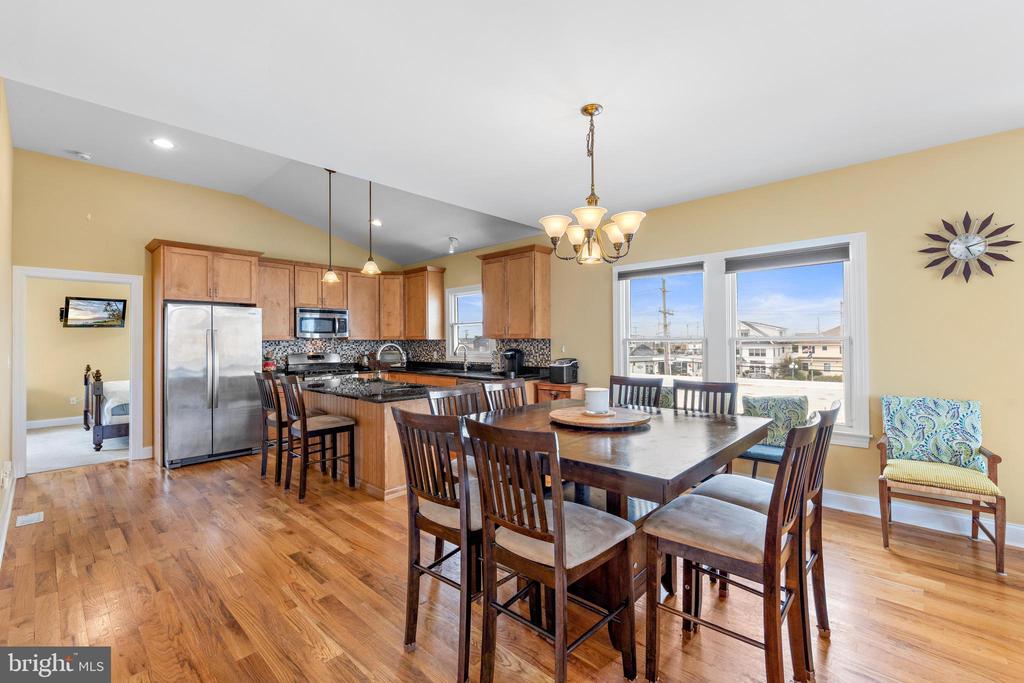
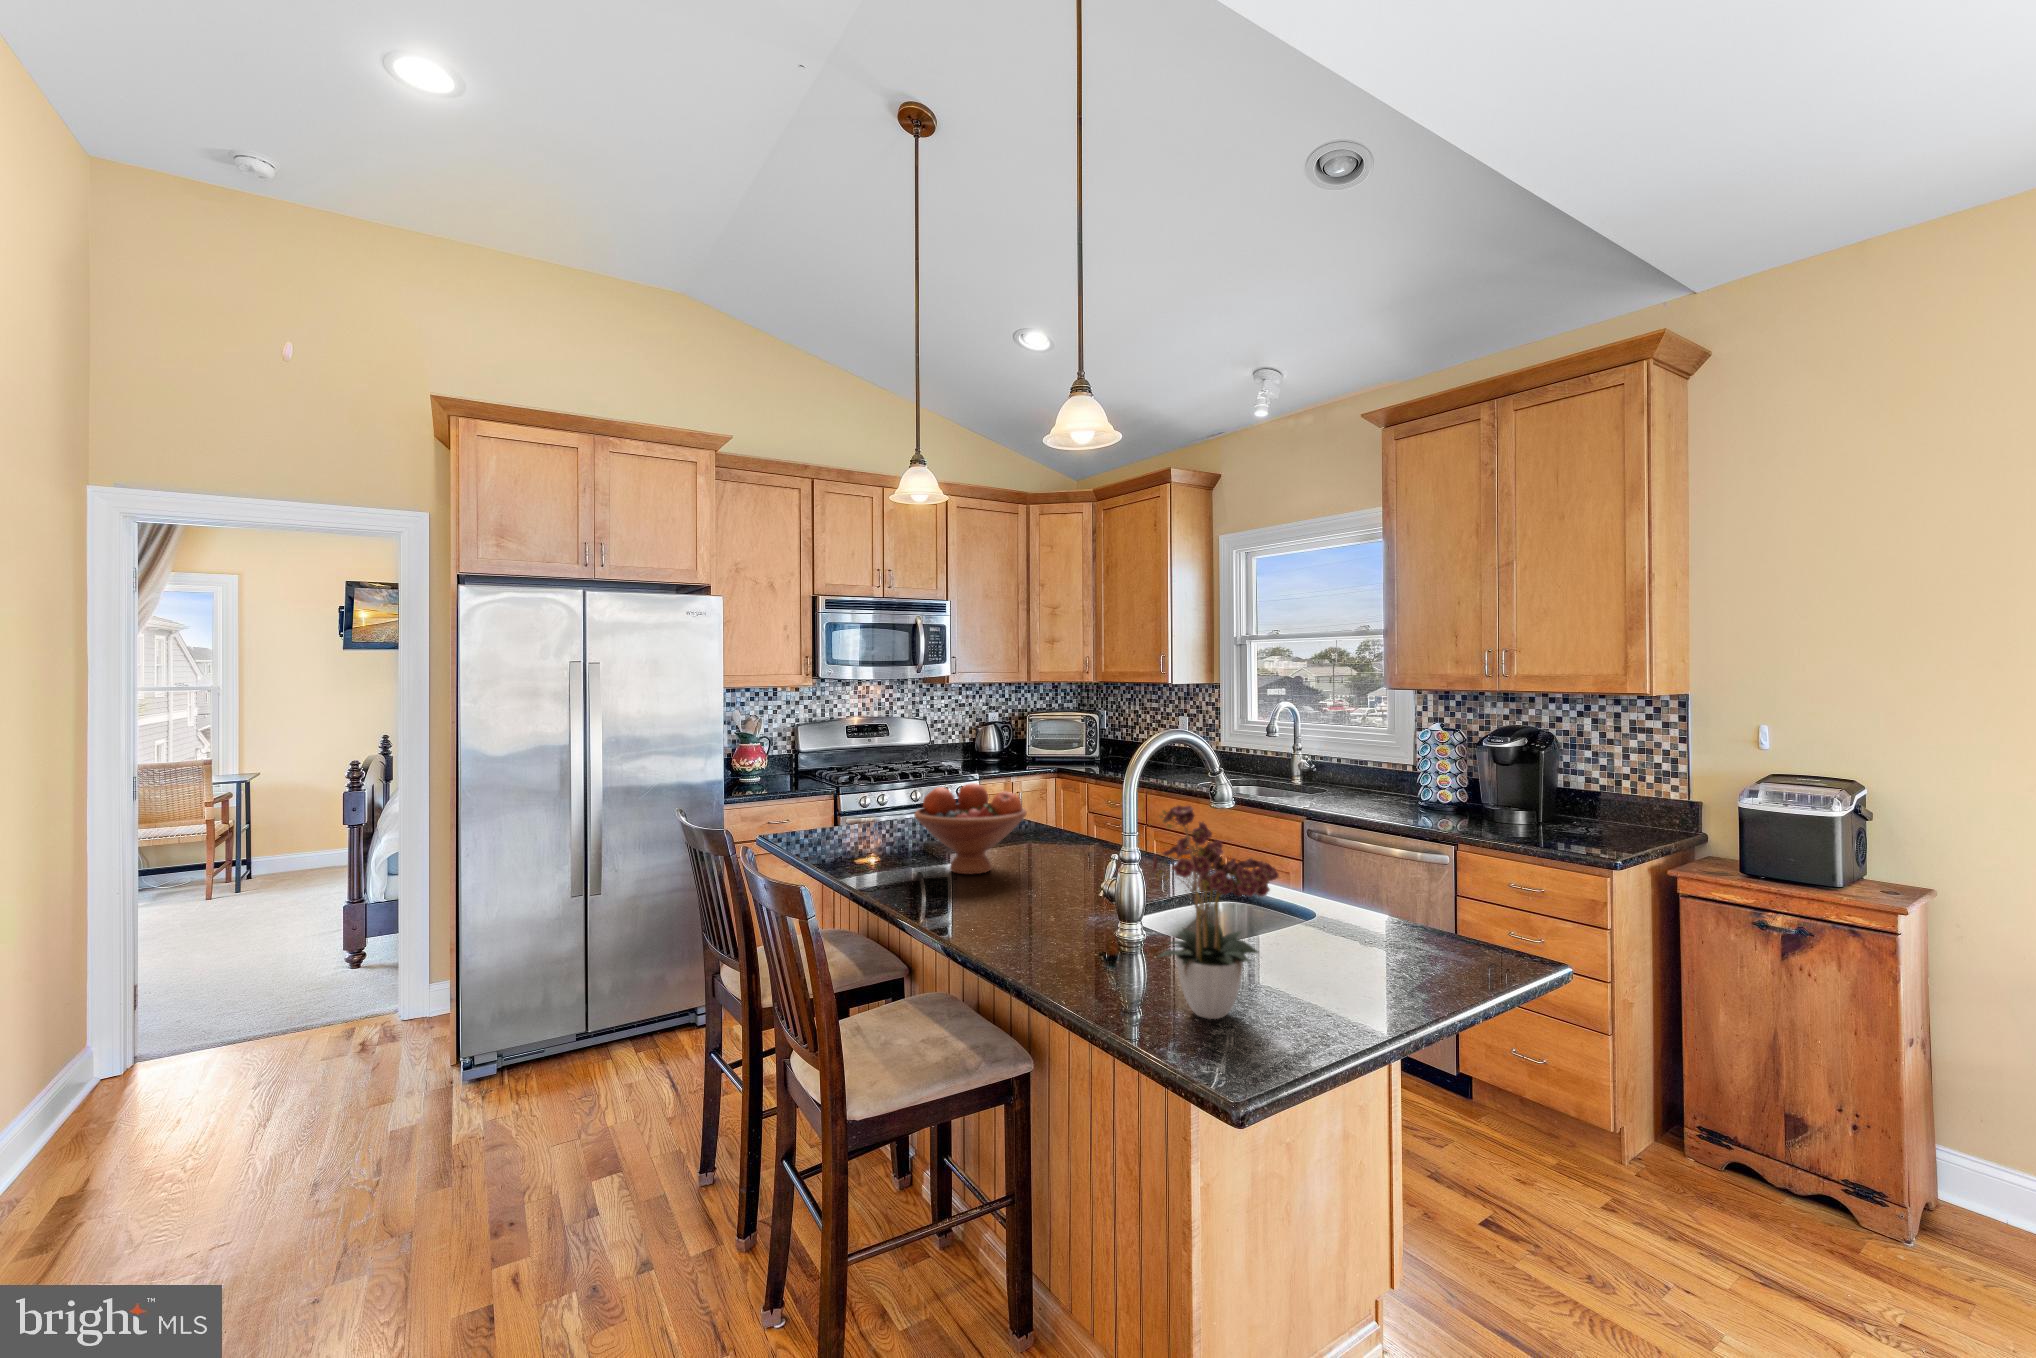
fruit bowl: none [322,361,355,384] -> present [914,783,1027,874]

